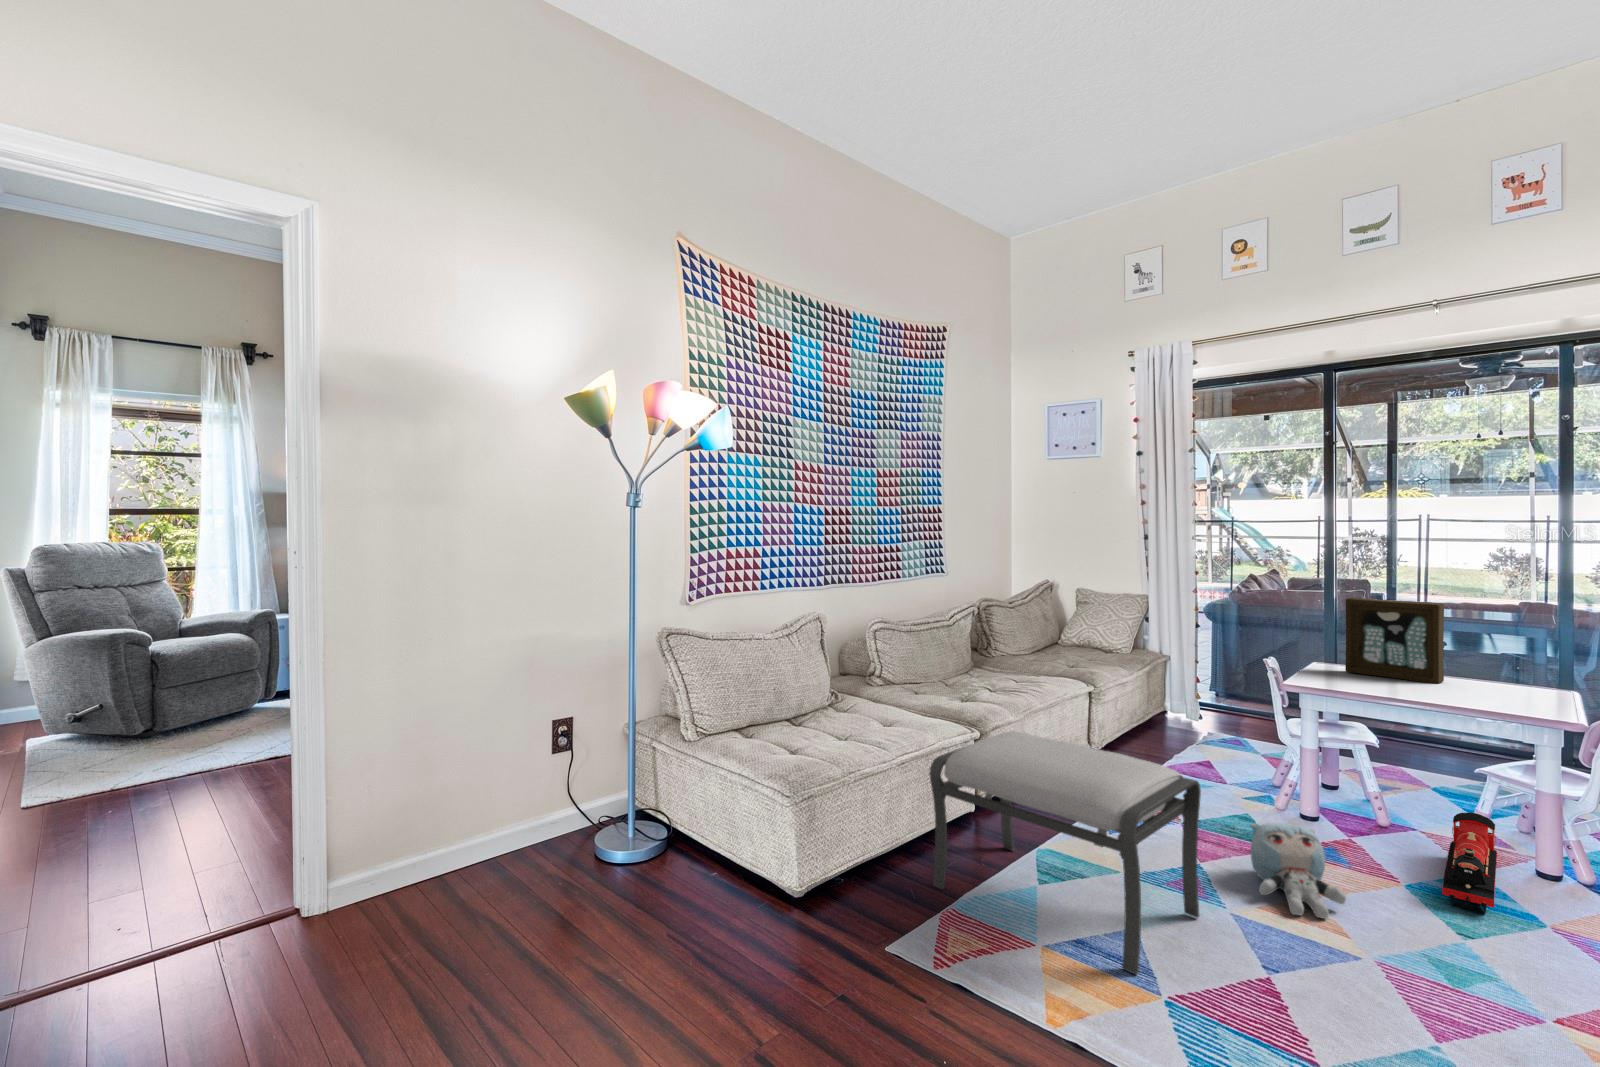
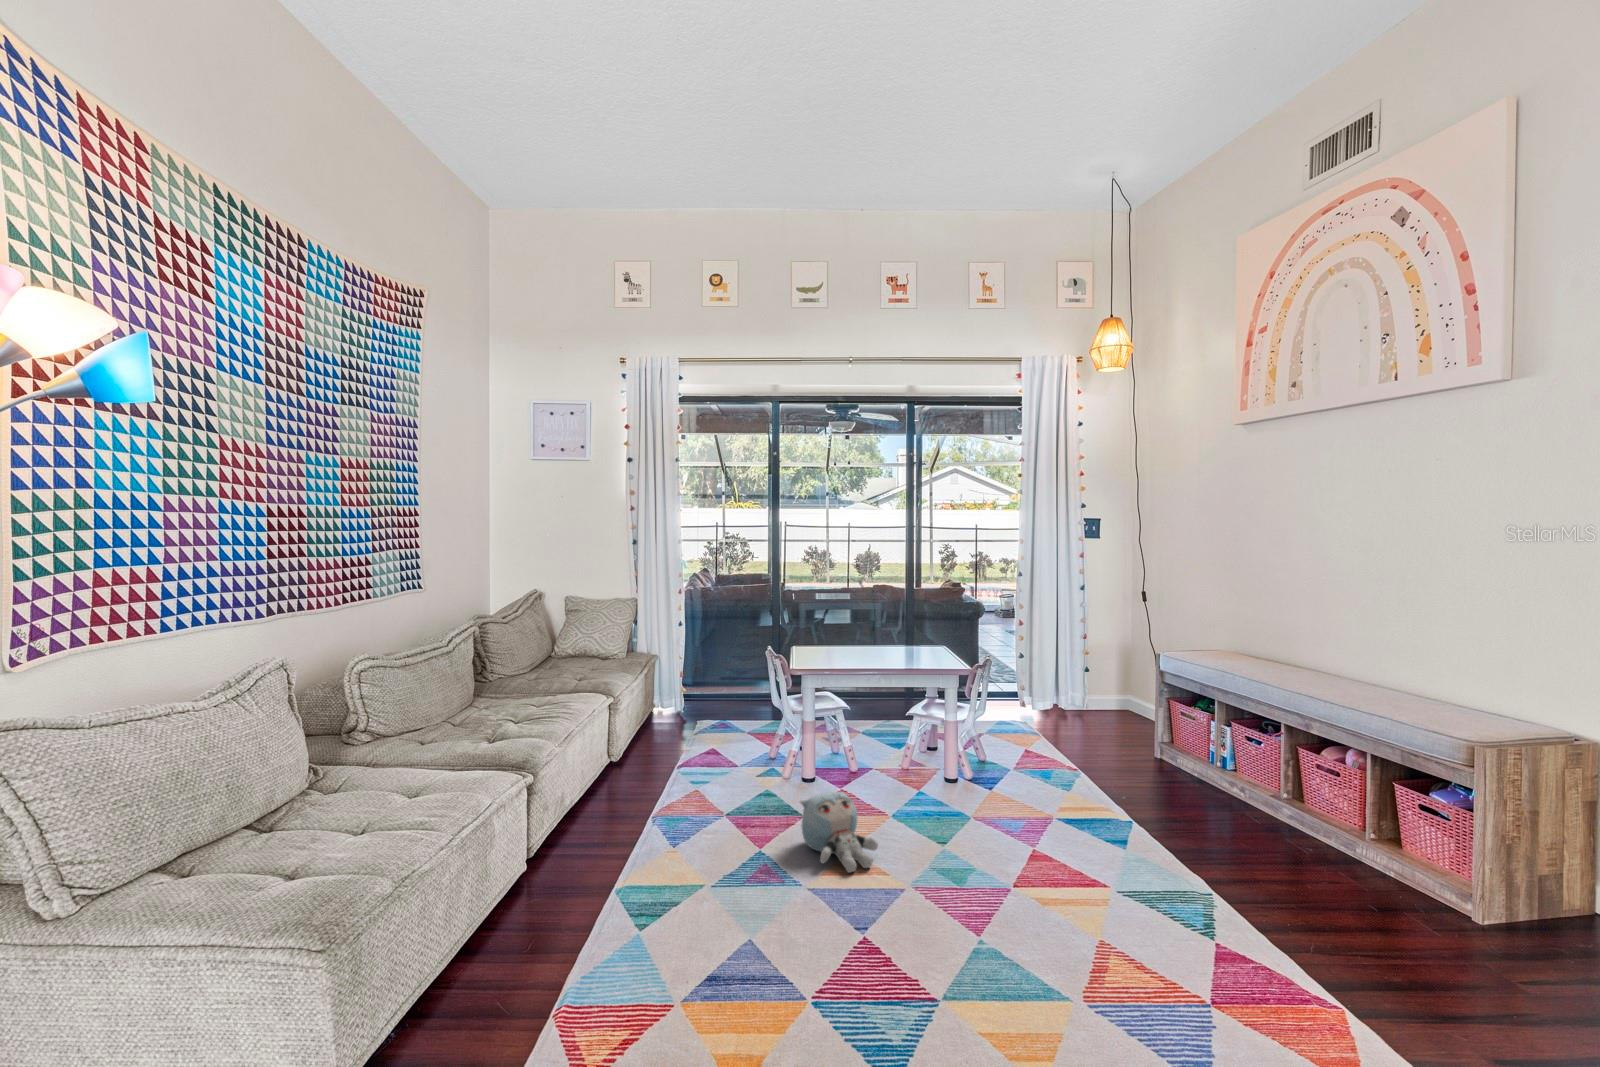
picture frame: present [1345,598,1444,684] -> none [815,589,878,653]
ottoman: present [929,731,1201,975] -> none [517,762,790,988]
toy train: present [1442,813,1497,913] -> none [907,749,954,825]

